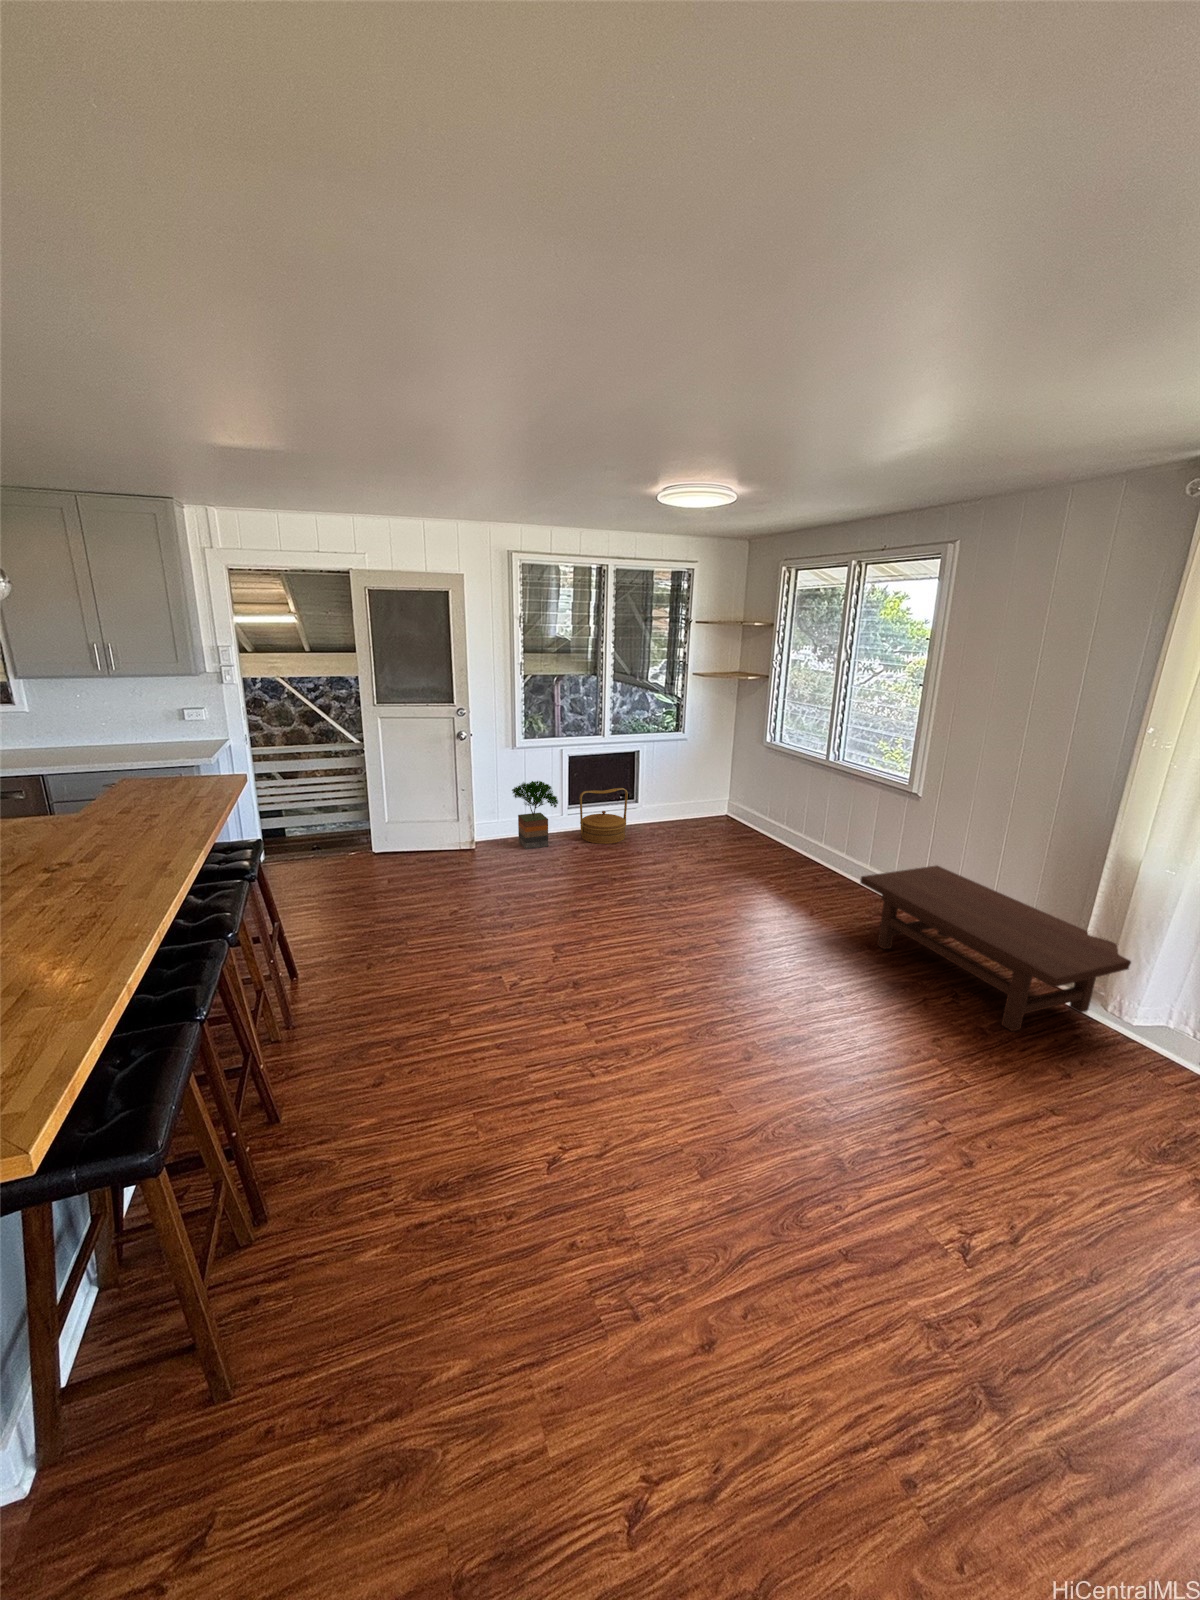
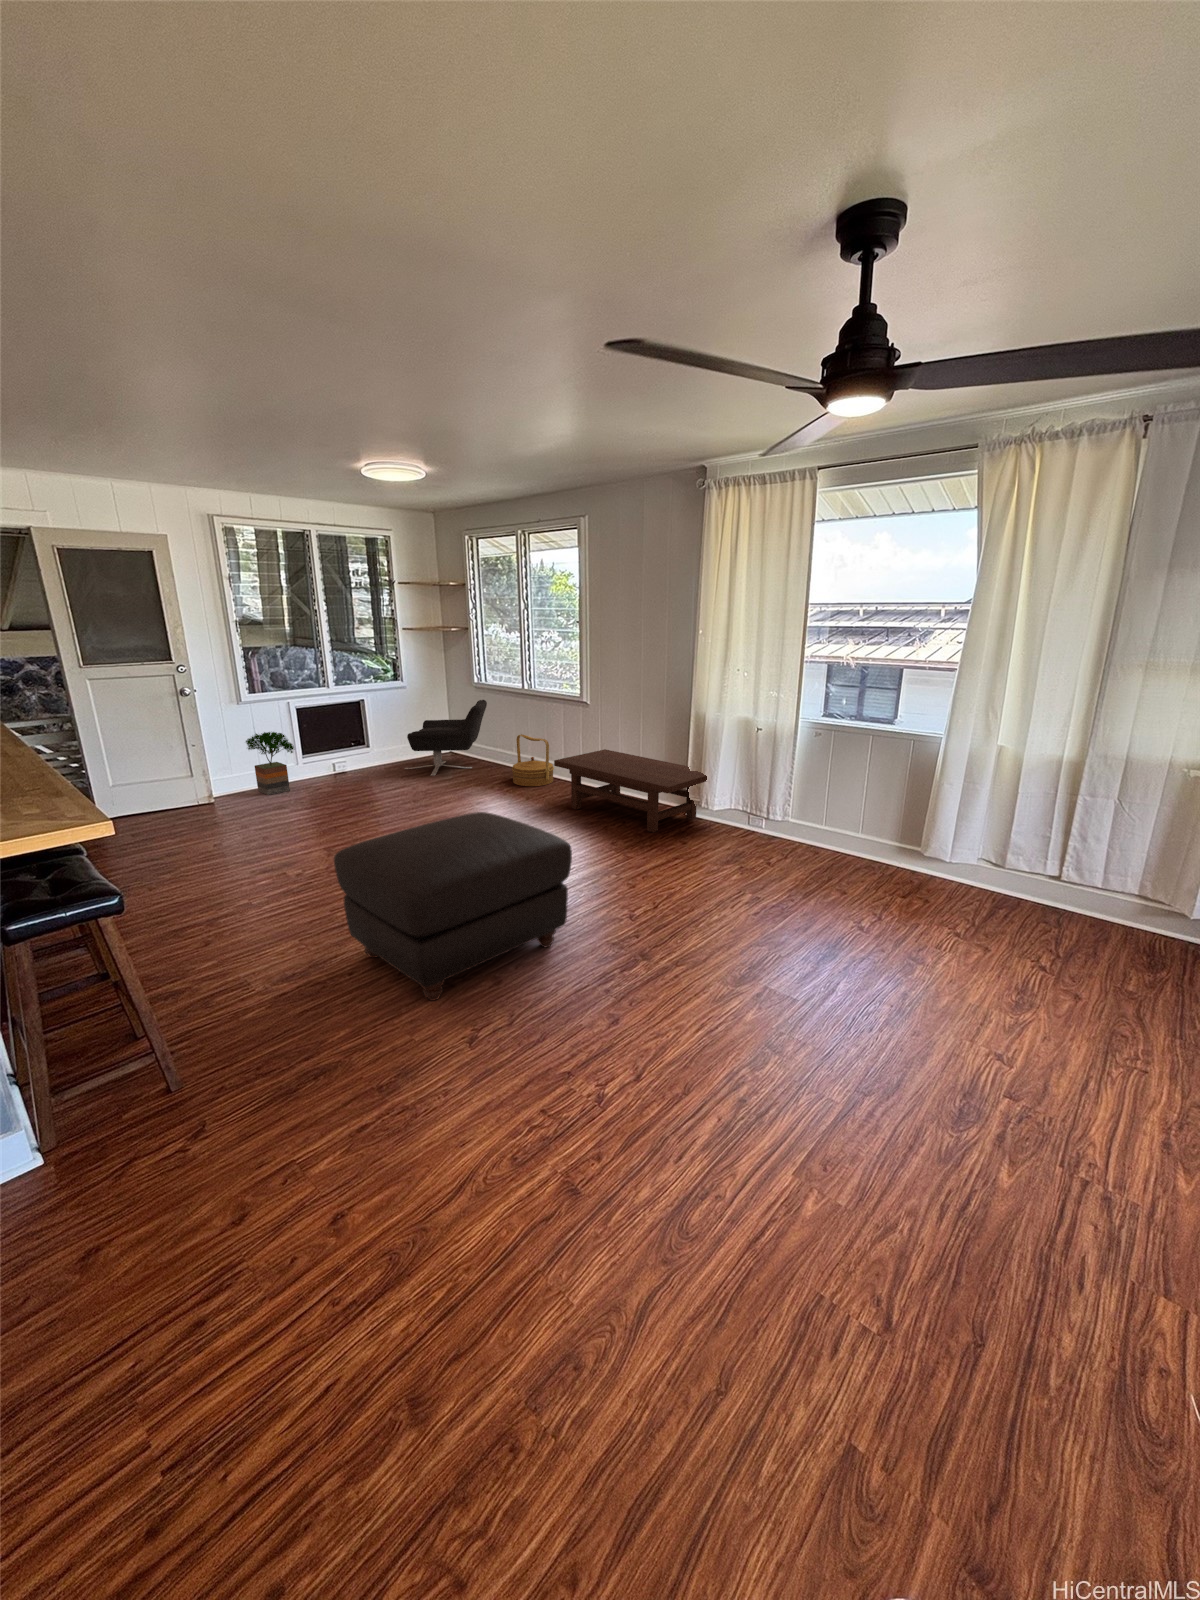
lounge chair: none [672,764,779,850] -> present [405,700,487,776]
woven basket: present [580,788,628,844] -> present [512,734,554,786]
ottoman: none [515,1010,898,1390] -> present [334,812,572,1001]

